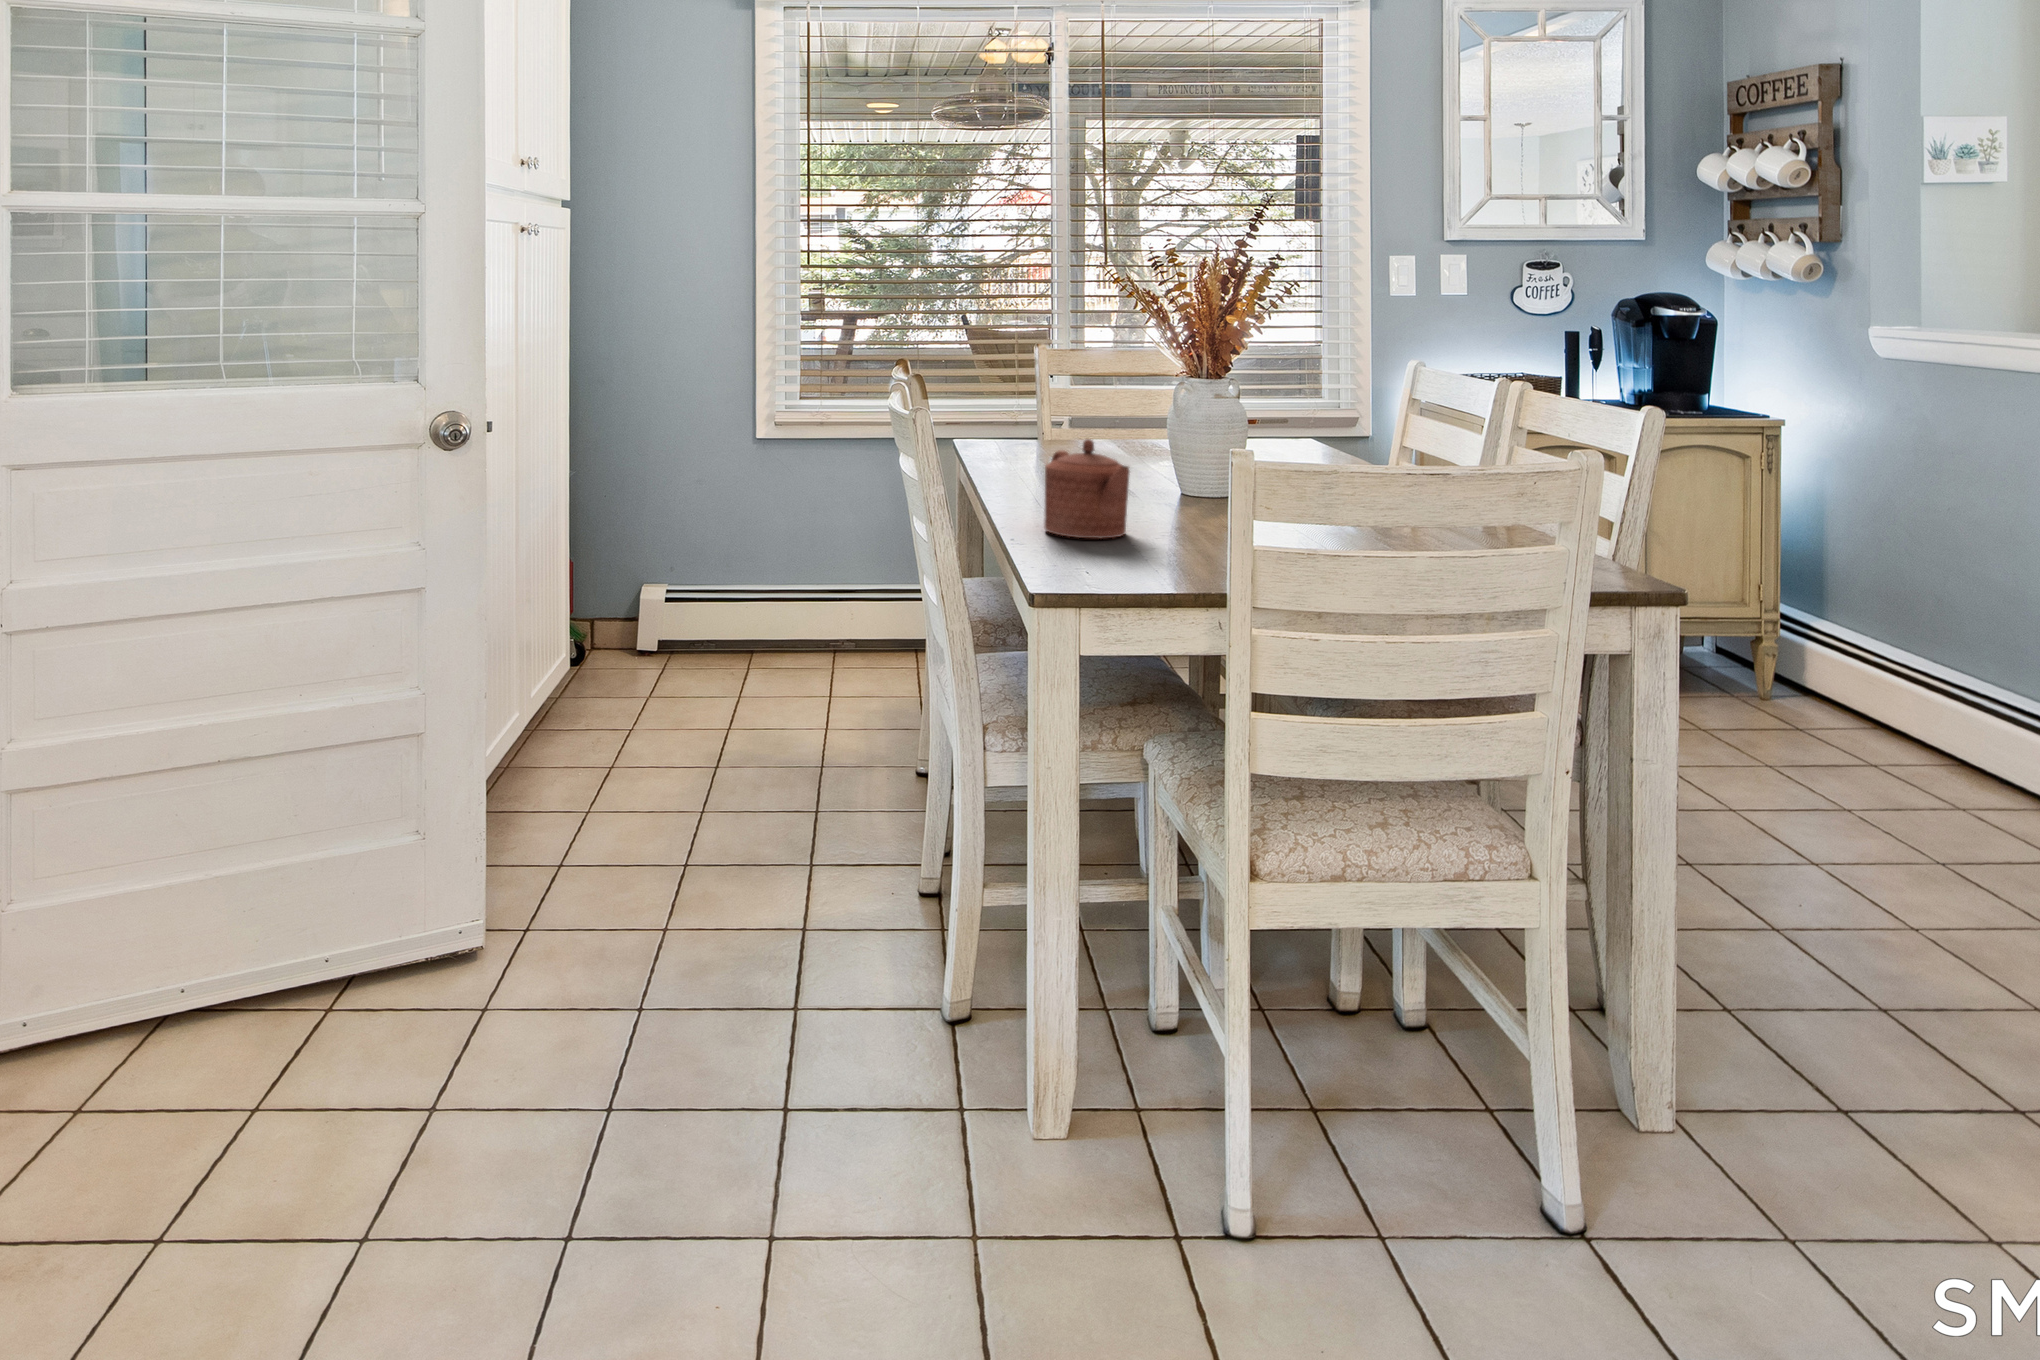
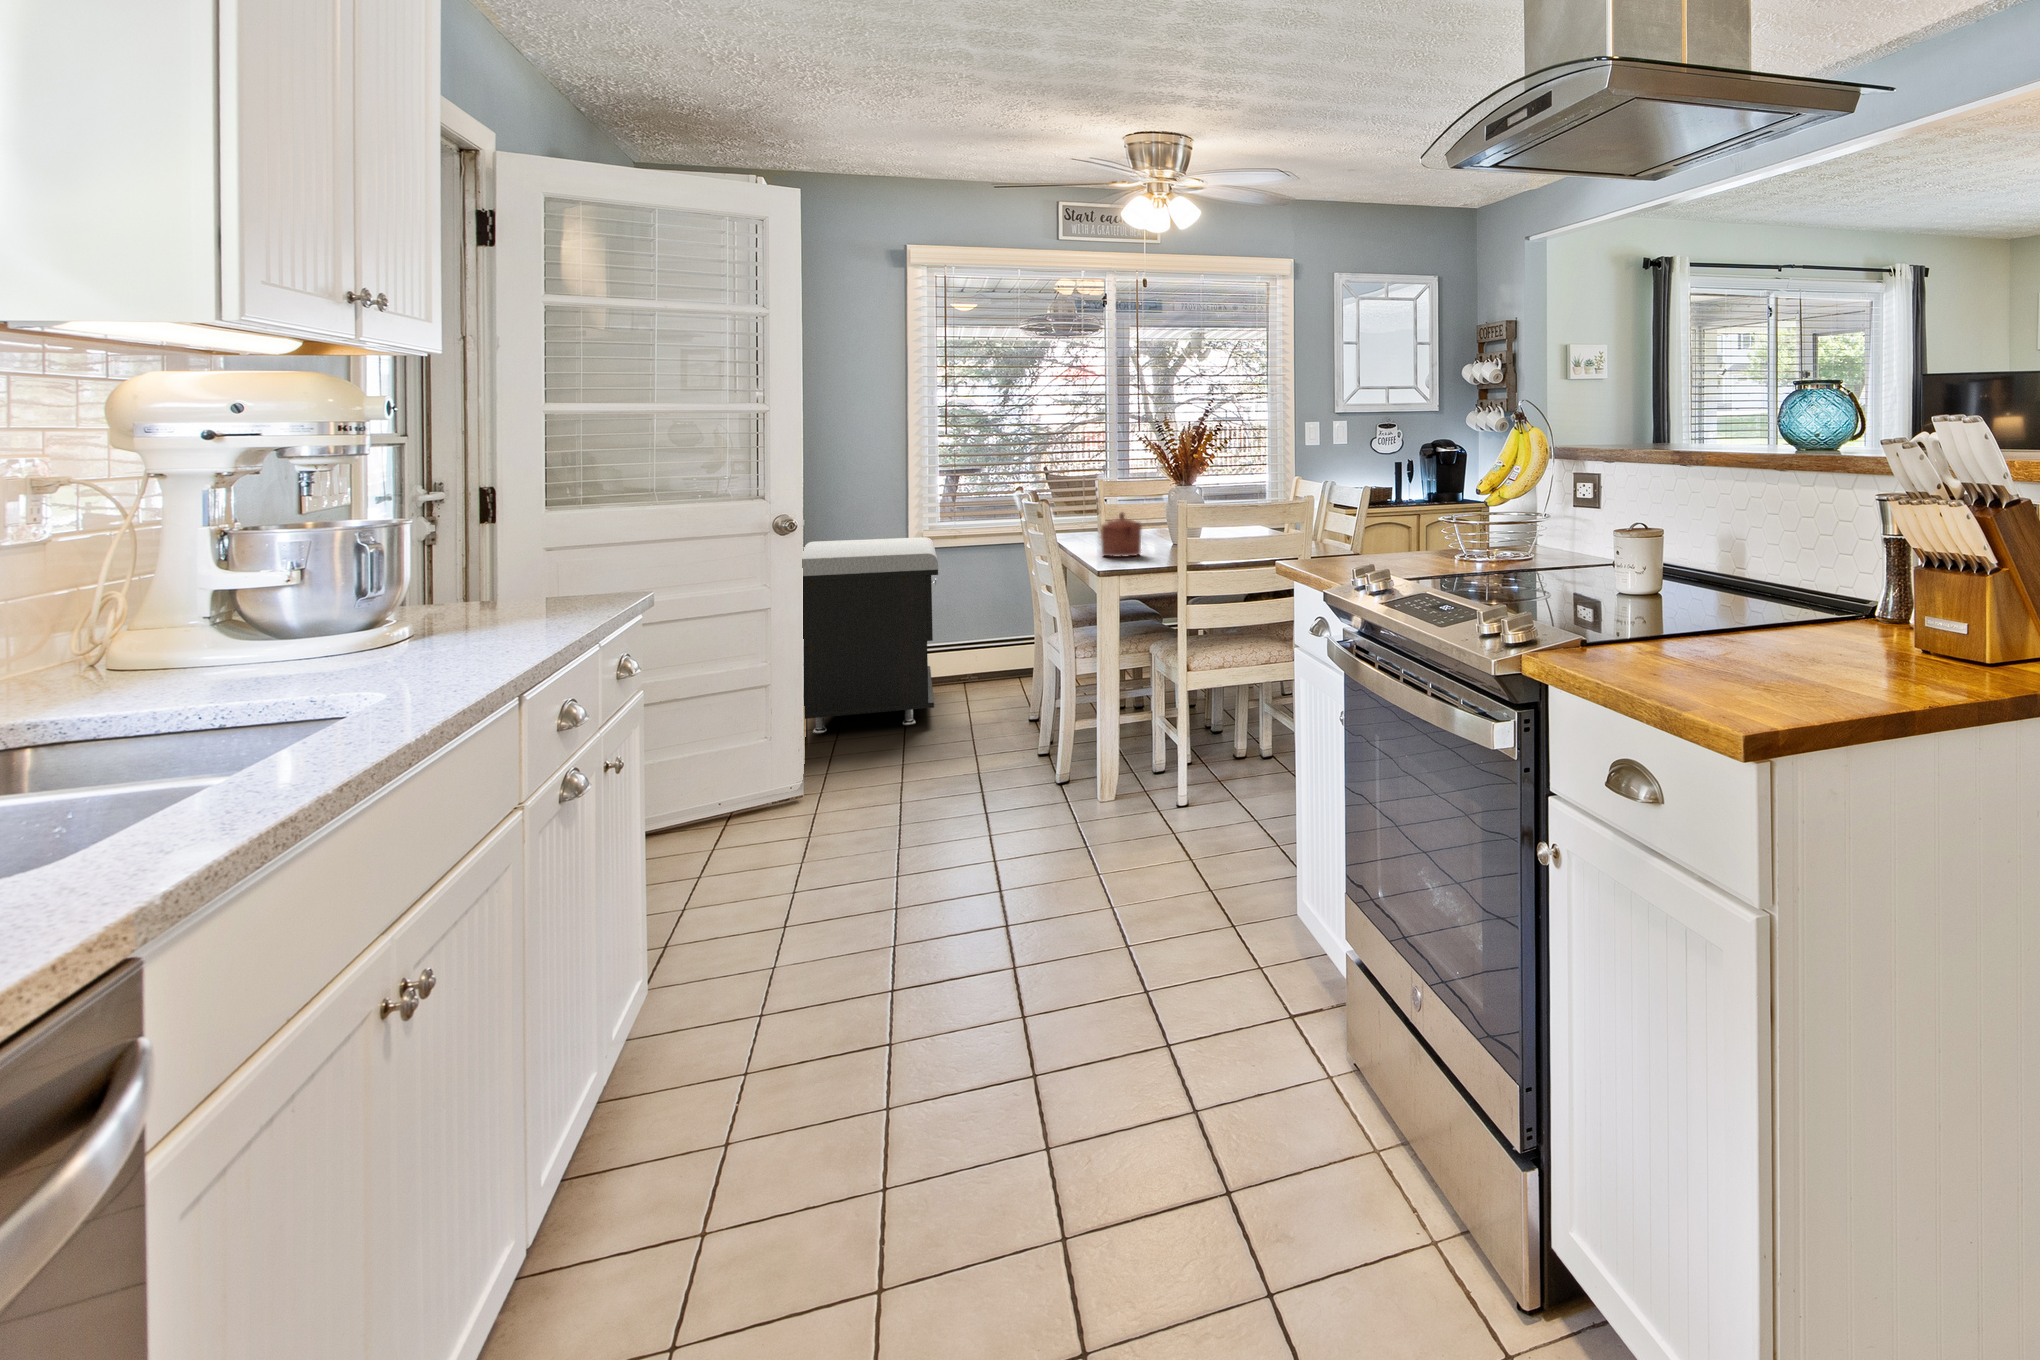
storage bench: none [540,431,787,757] -> present [802,537,938,733]

